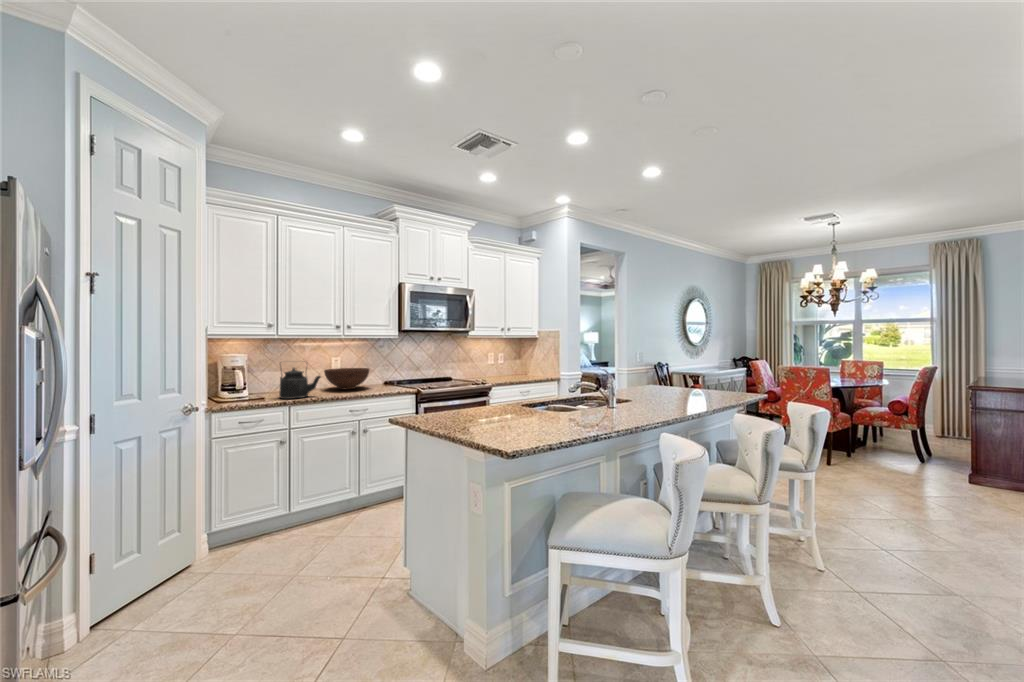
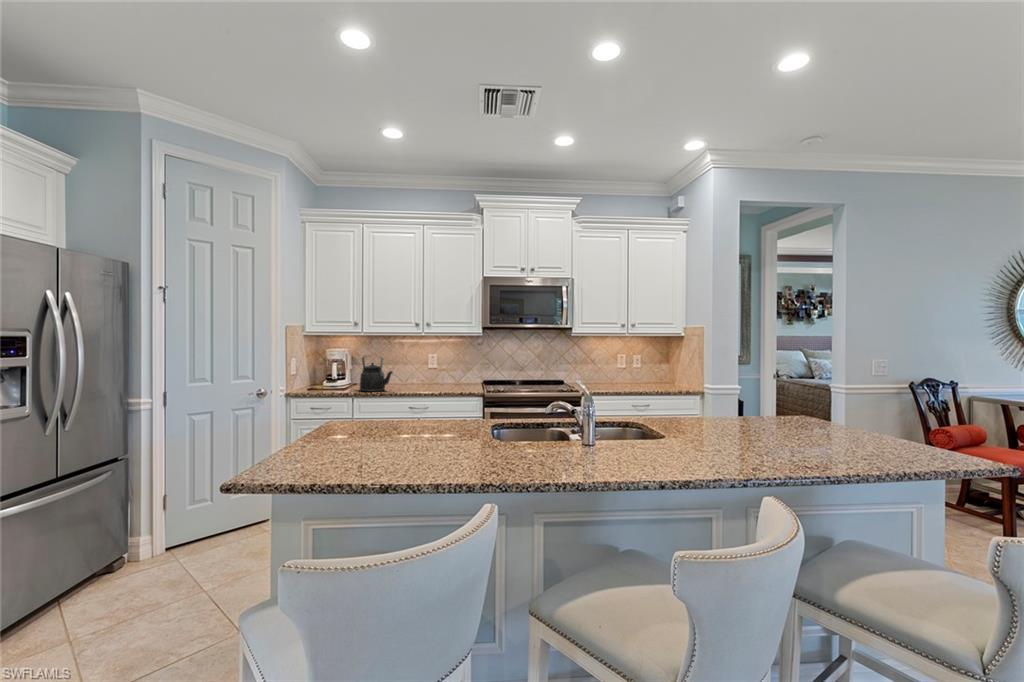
fruit bowl: present [324,368,369,389] -> none [411,365,454,387]

